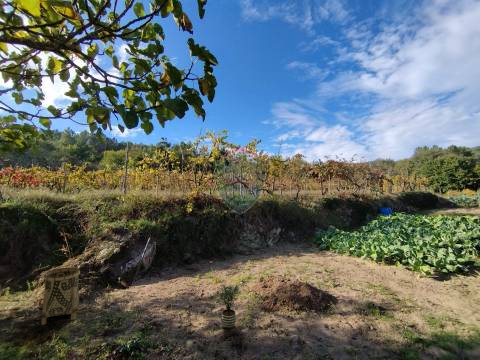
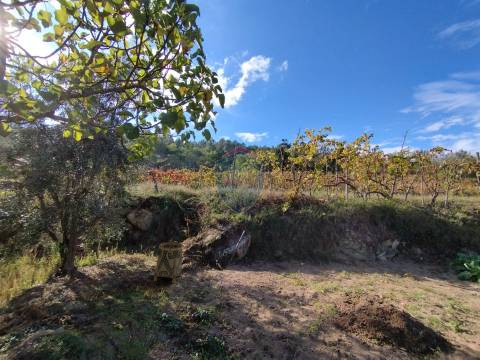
potted plant: present [214,285,239,329] -> none [277,284,308,332]

